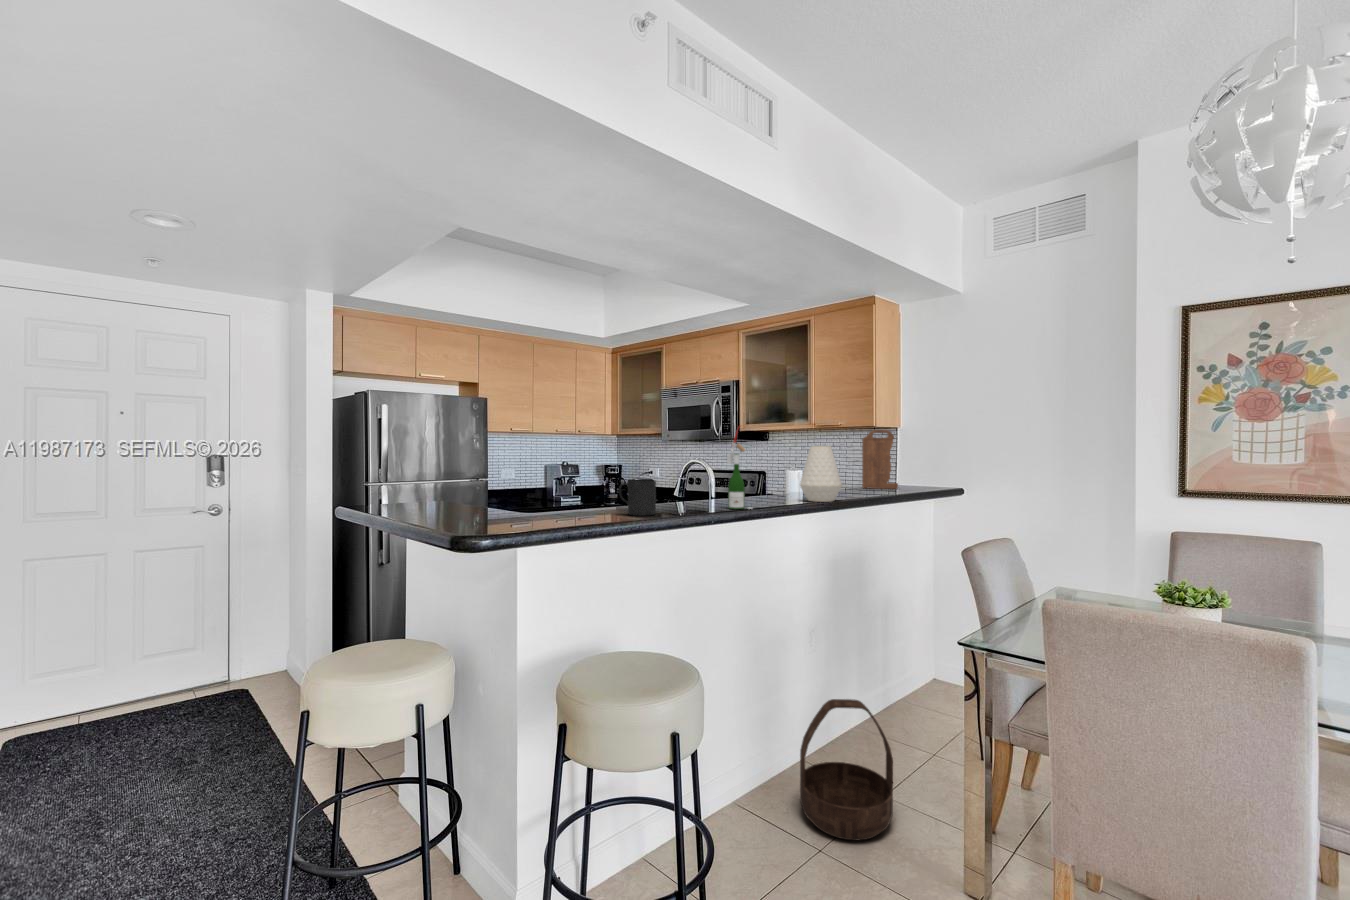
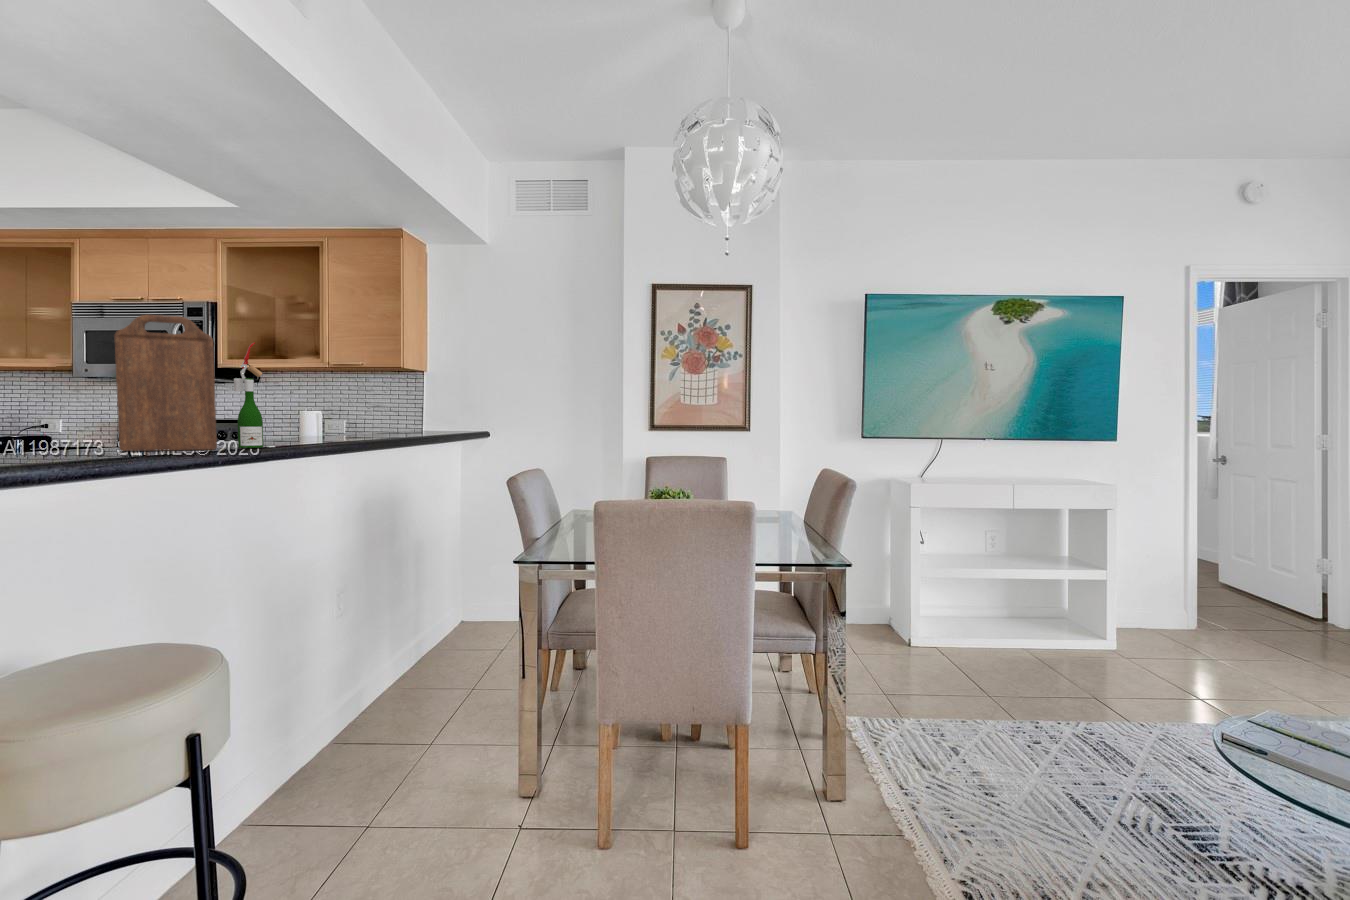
cutting board: present [862,430,898,489] -> present [114,315,217,451]
vase: present [800,446,842,502] -> none [327,379,379,441]
mug: present [619,480,656,516] -> none [45,406,122,457]
basket: present [800,699,893,840] -> none [348,642,453,789]

